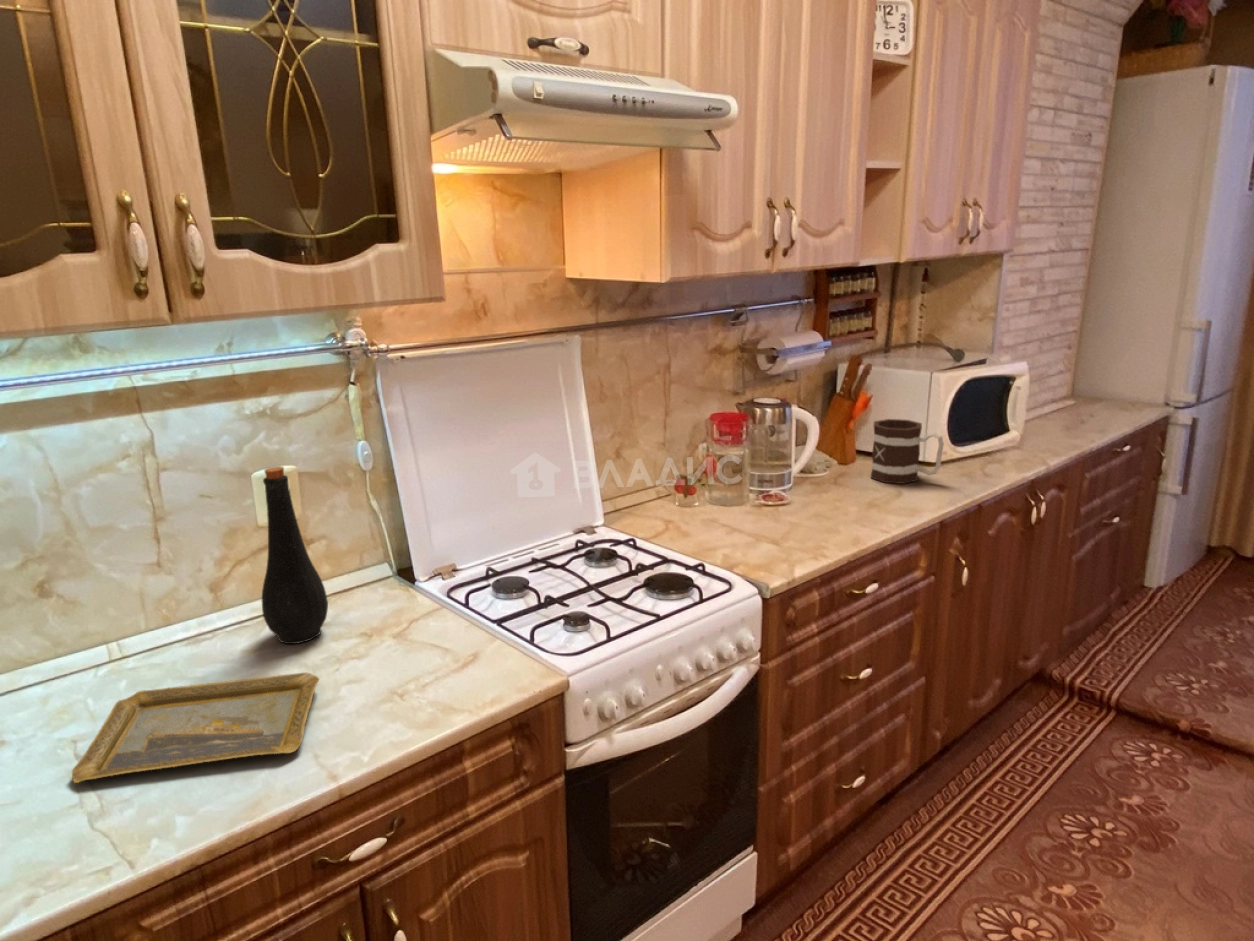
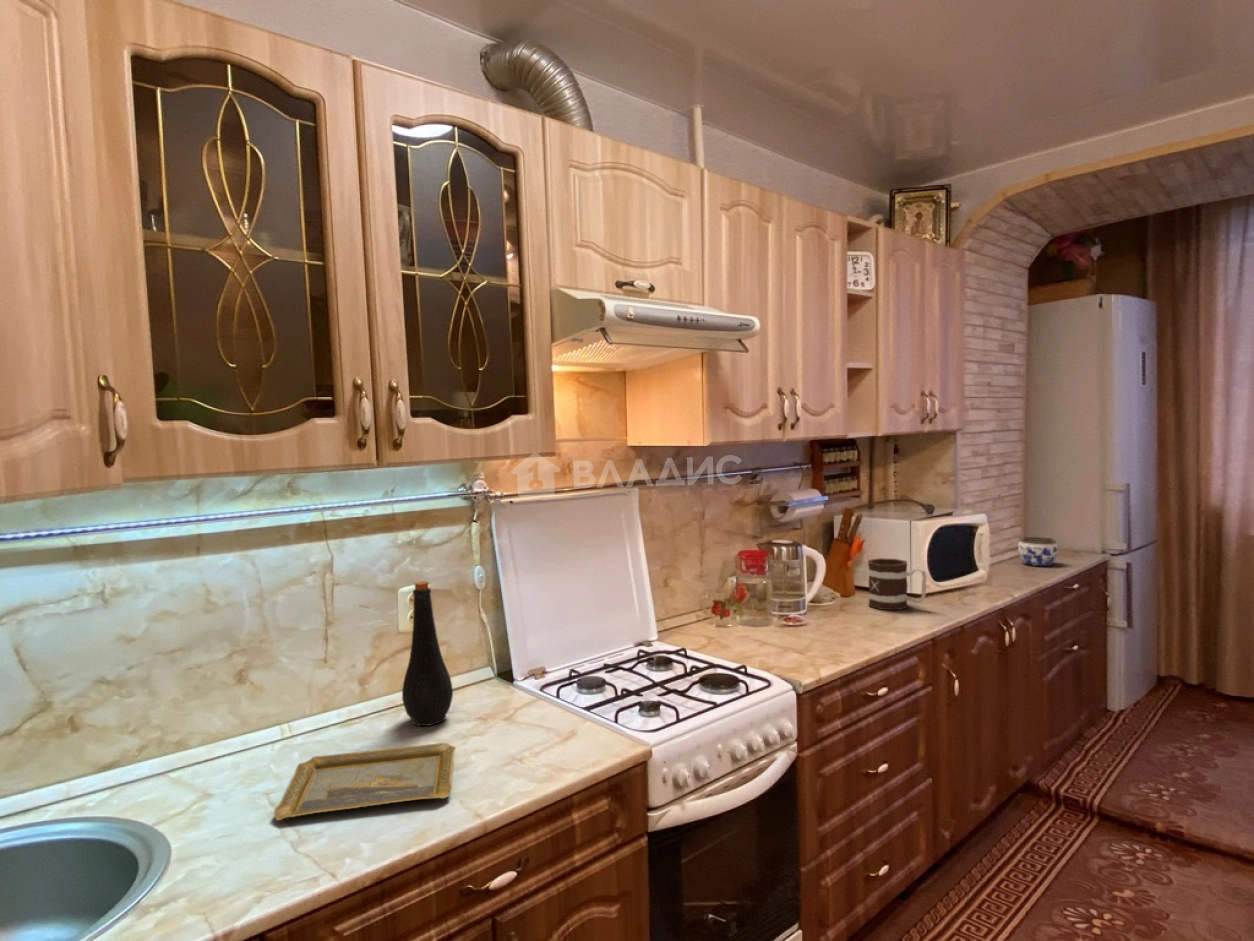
jar: none [1063,388,1112,424] -> present [1018,537,1058,566]

